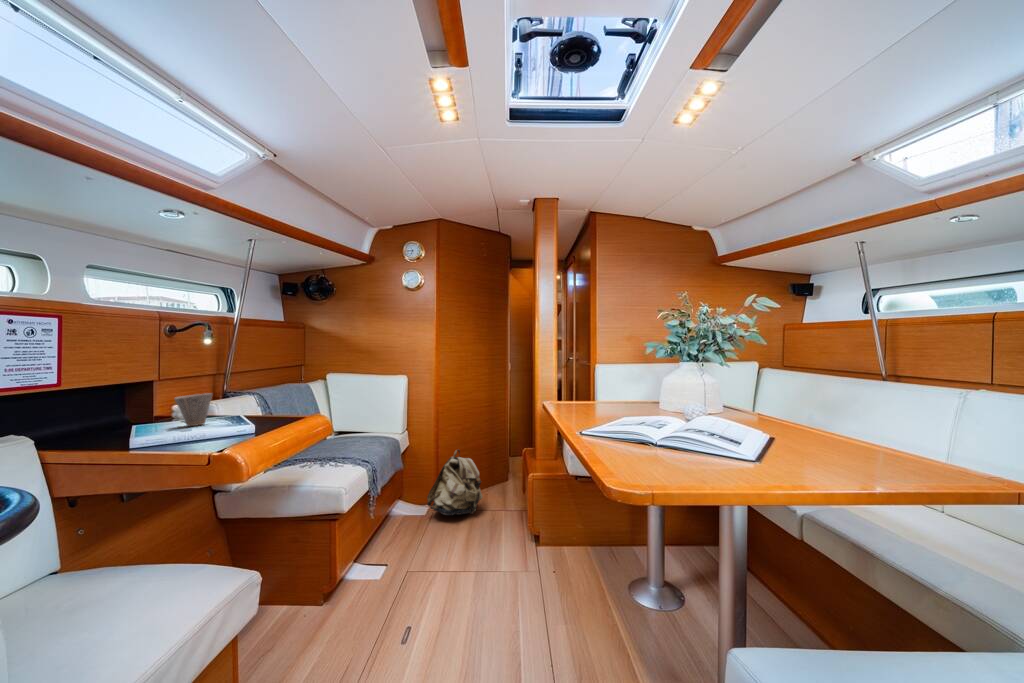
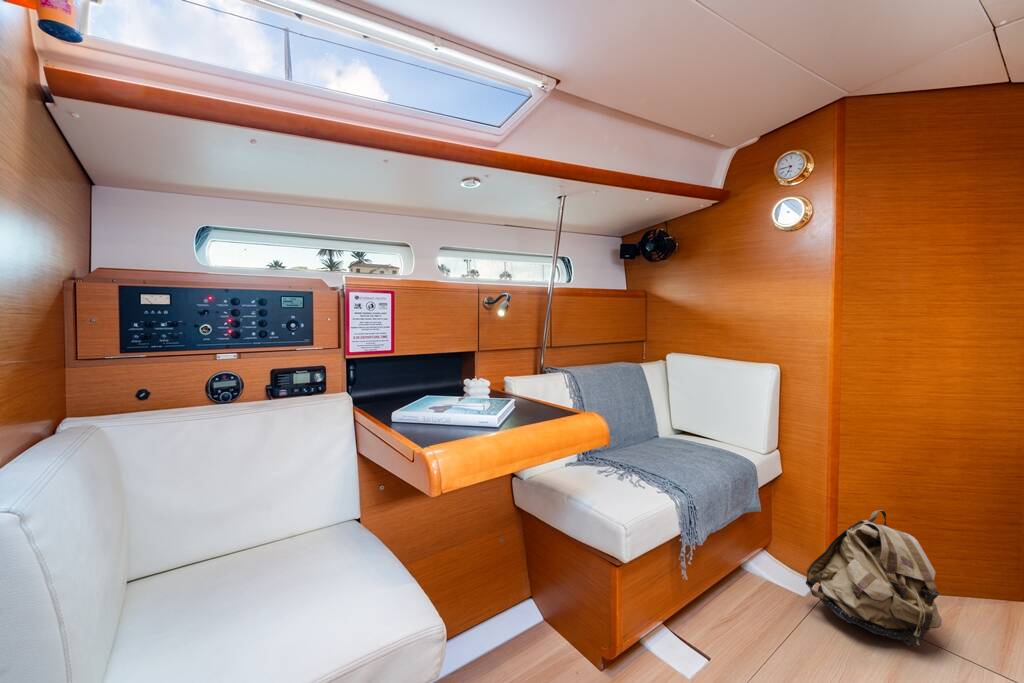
cup: present [174,393,212,426] -> none [443,371,476,407]

